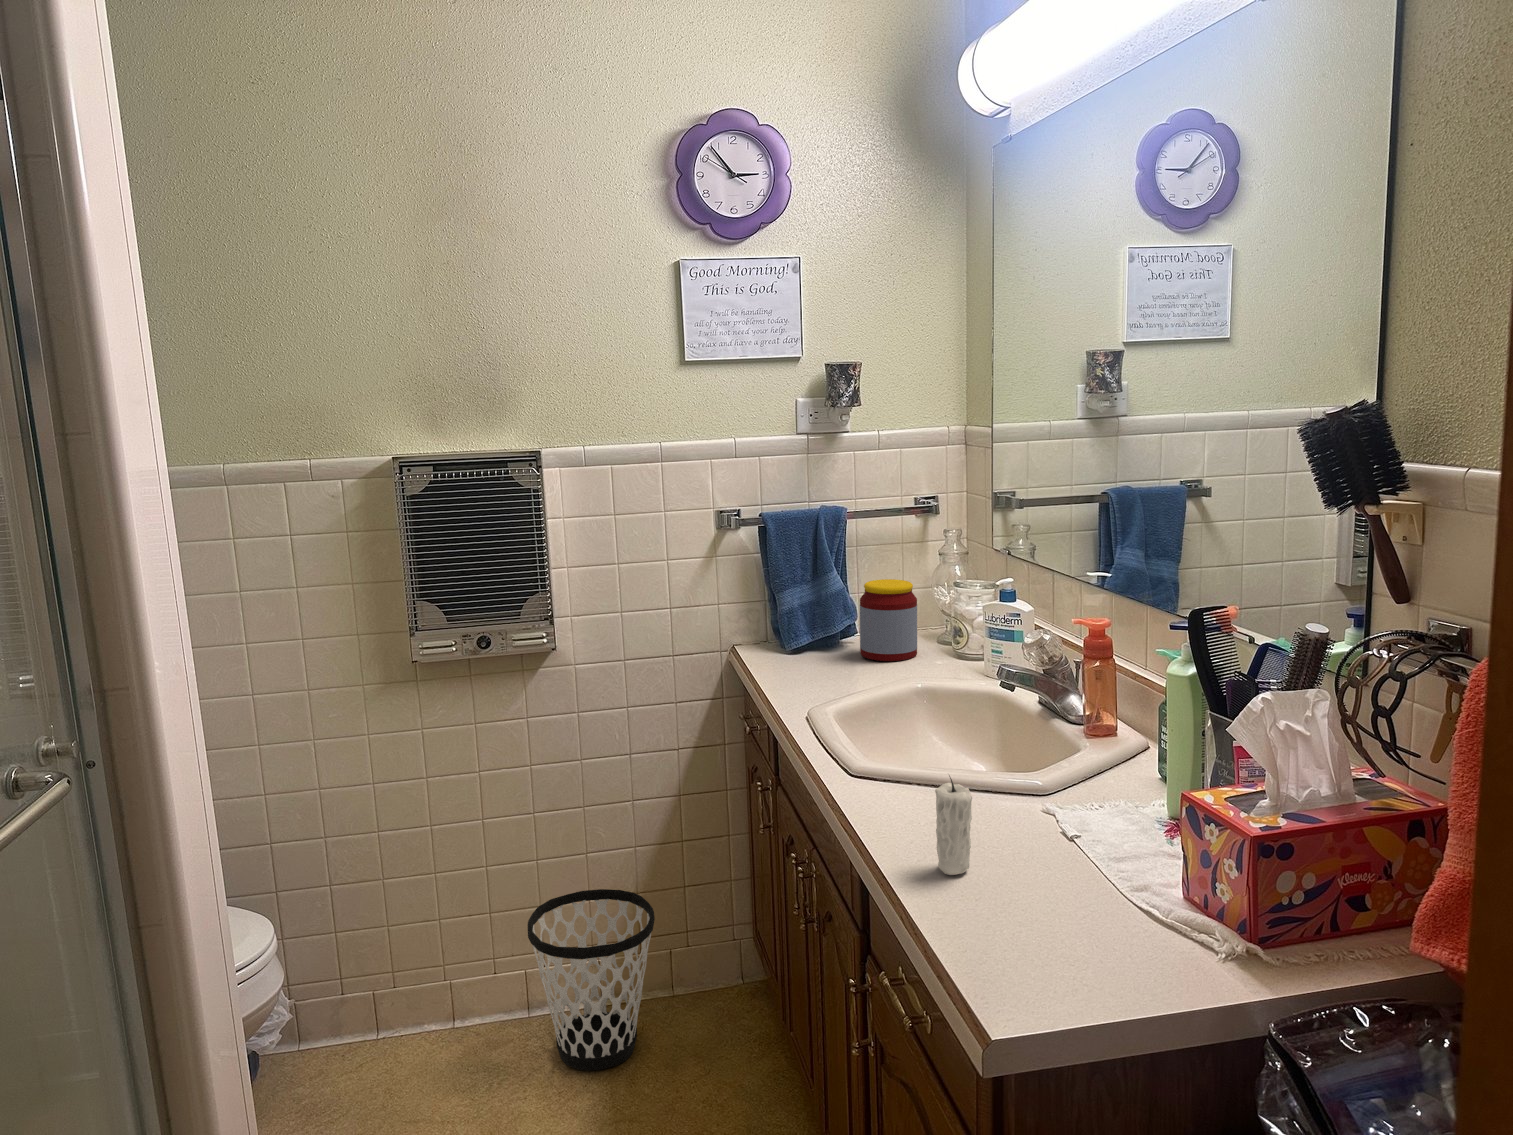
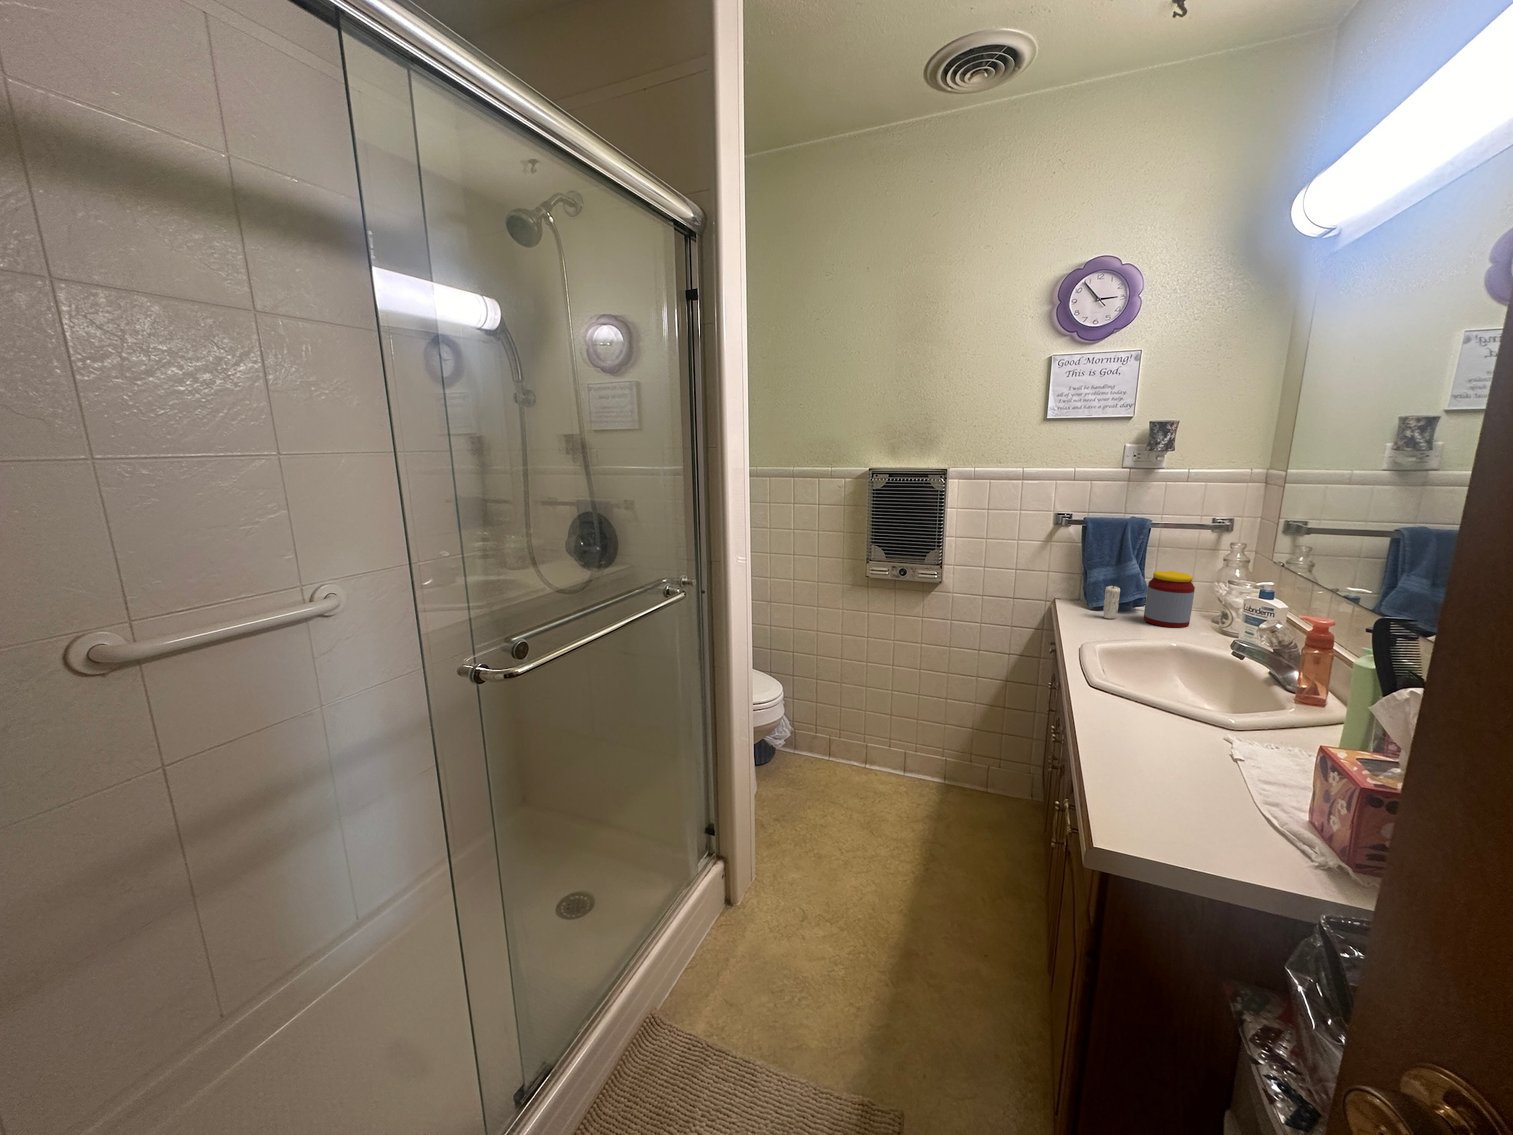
candle: present [935,776,972,875] -> present [1104,586,1120,619]
wastebasket: present [527,889,655,1071] -> none [903,722,978,823]

